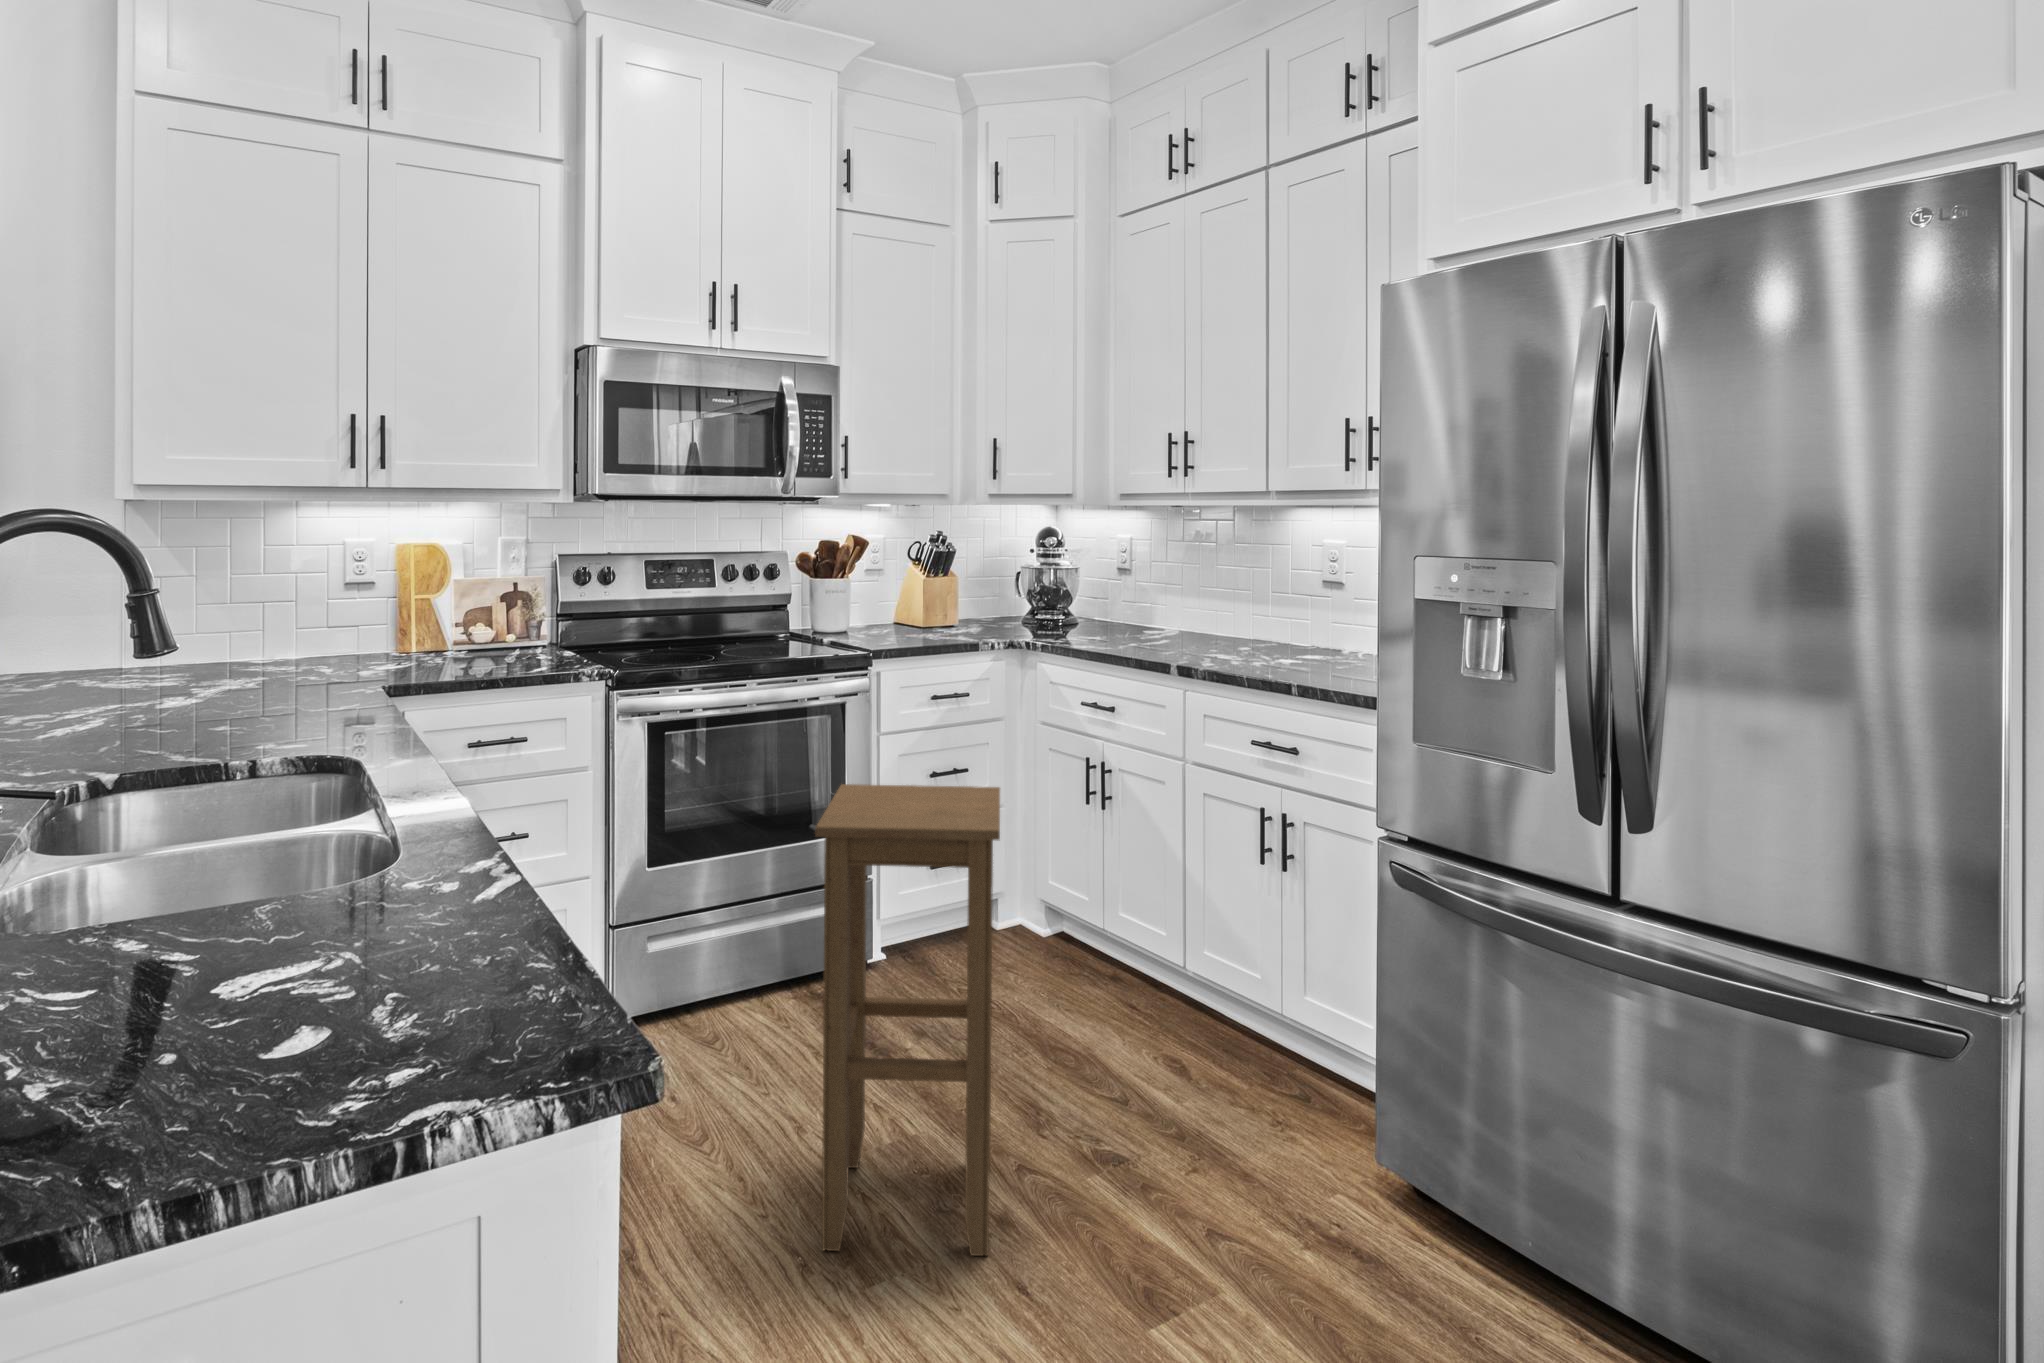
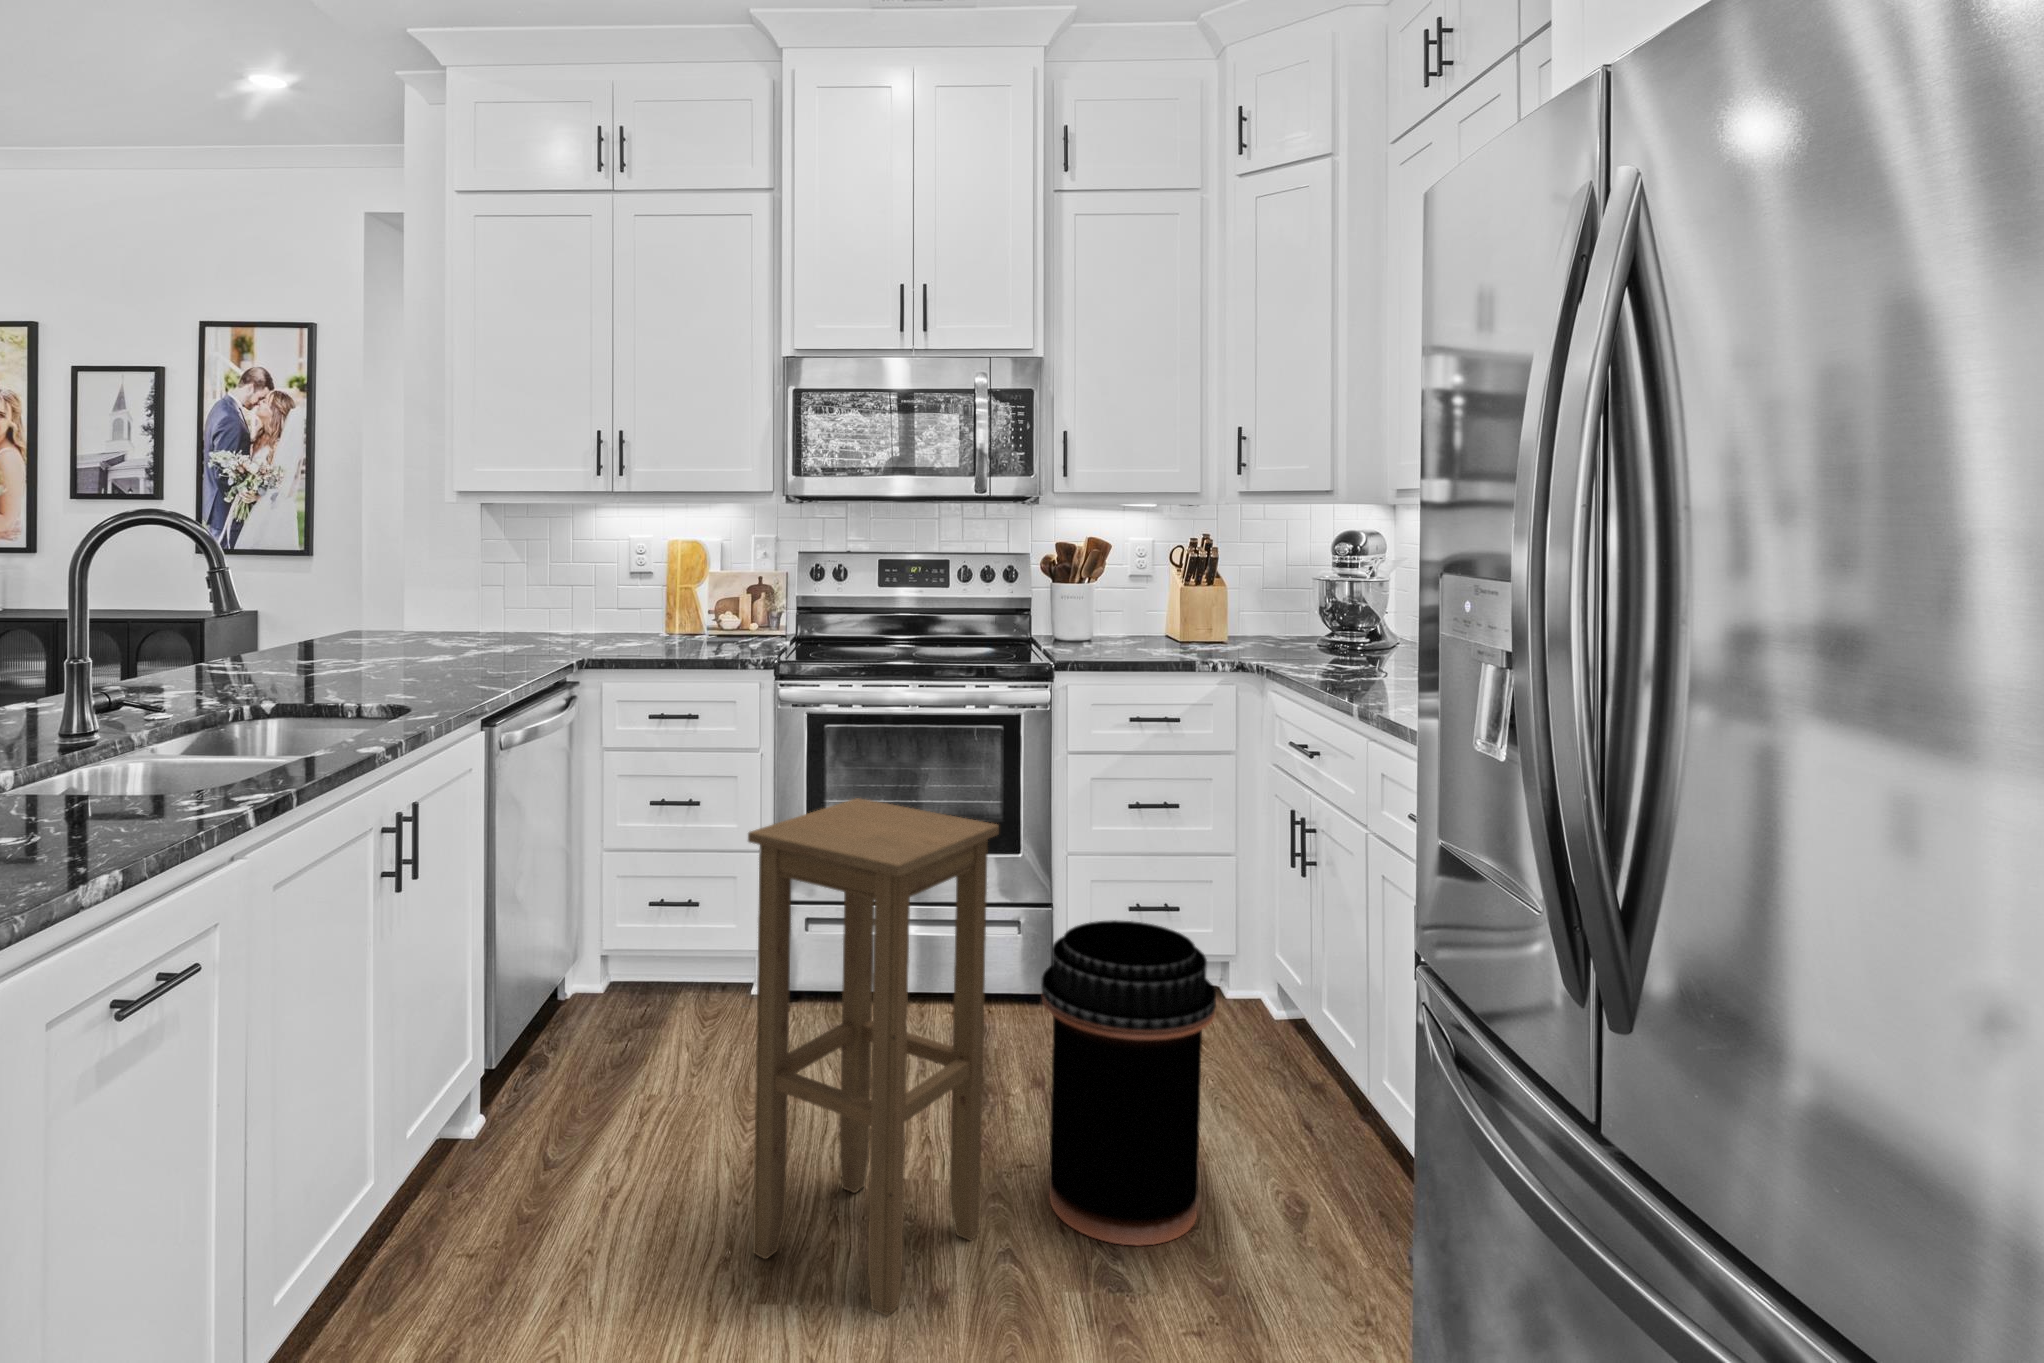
trash can: none [997,859,1147,1136] -> present [1041,920,1216,1246]

